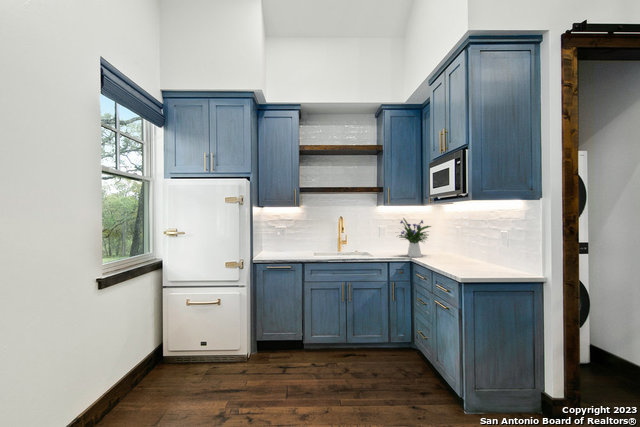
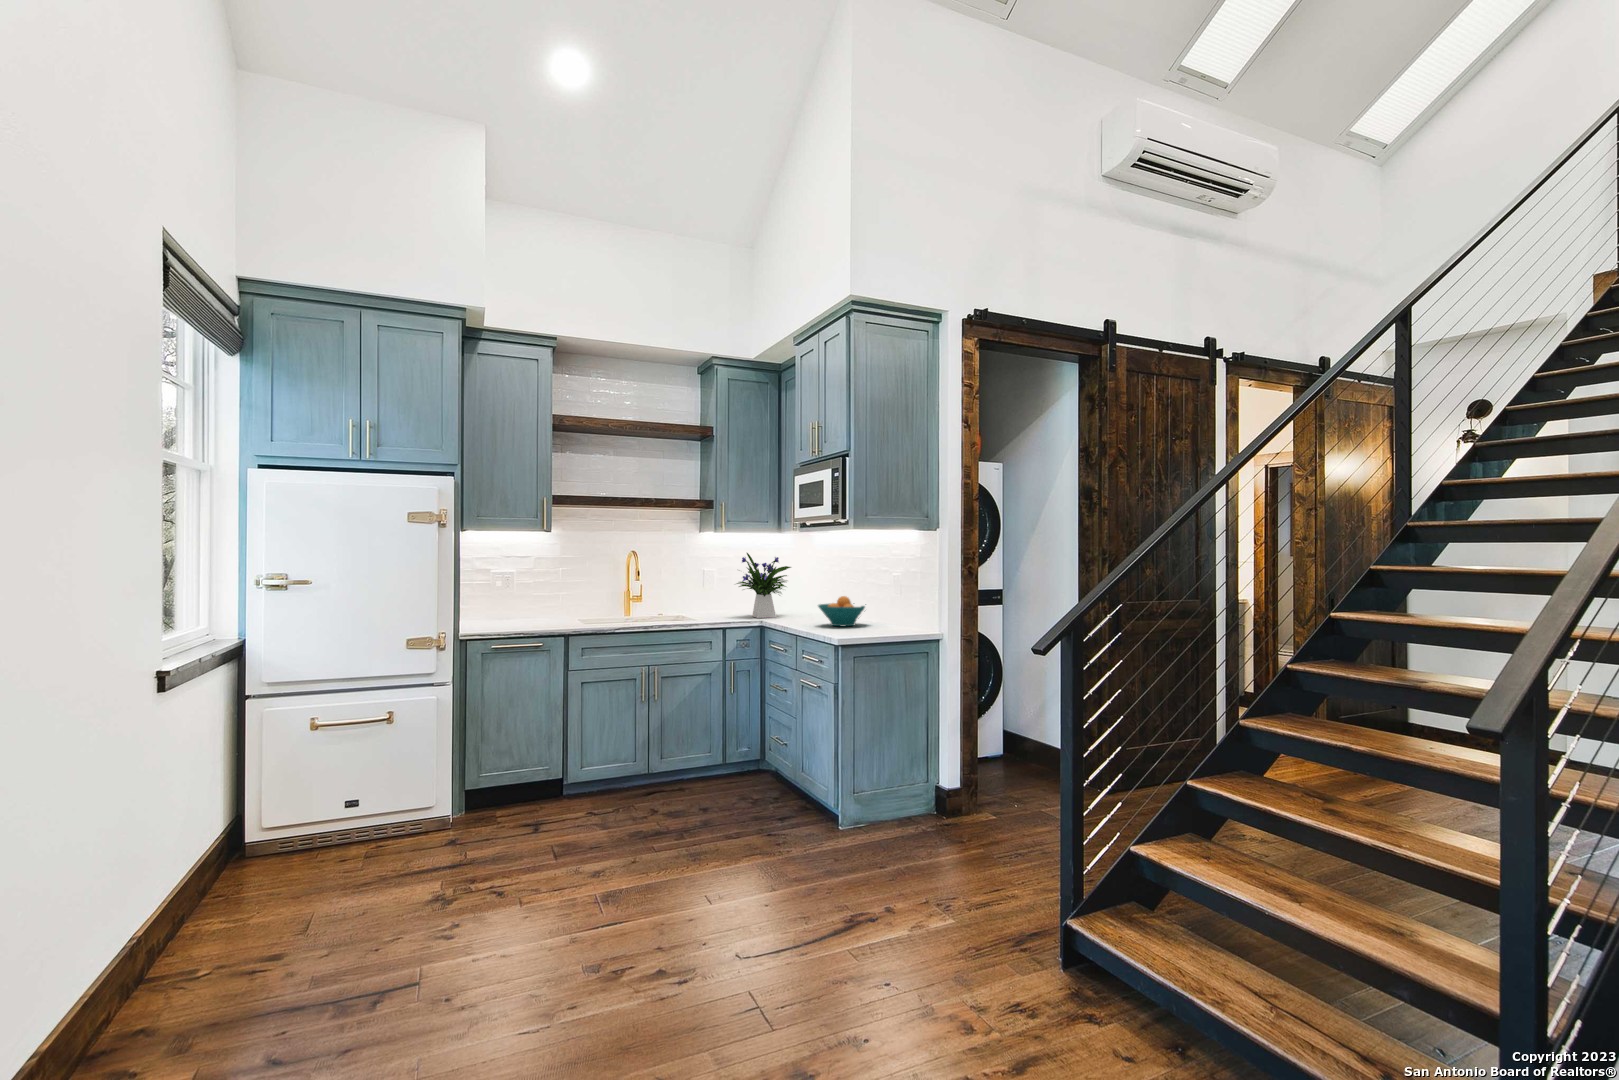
fruit bowl: none [447,246,484,266] -> present [818,596,866,626]

